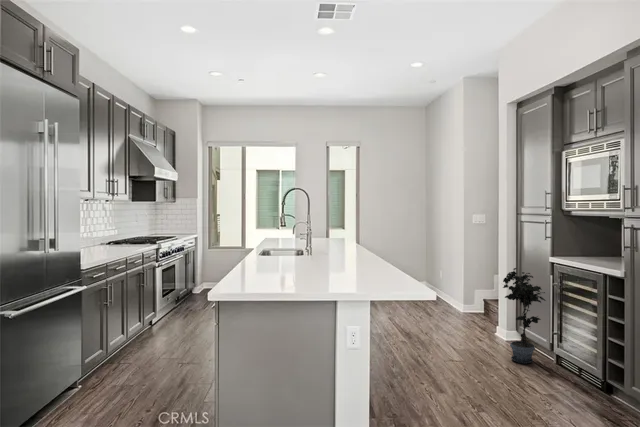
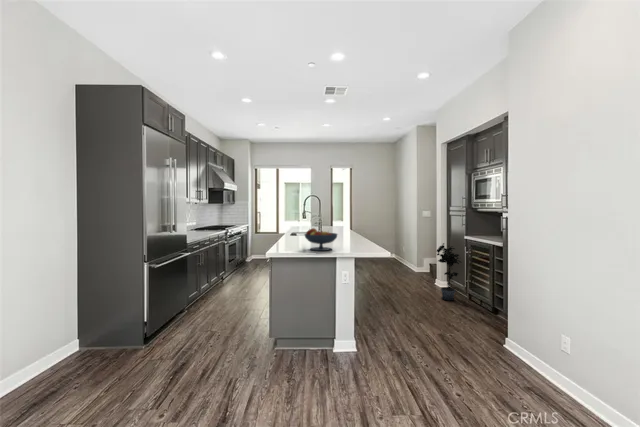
fruit bowl: none [279,245,340,286] -> present [305,228,337,251]

